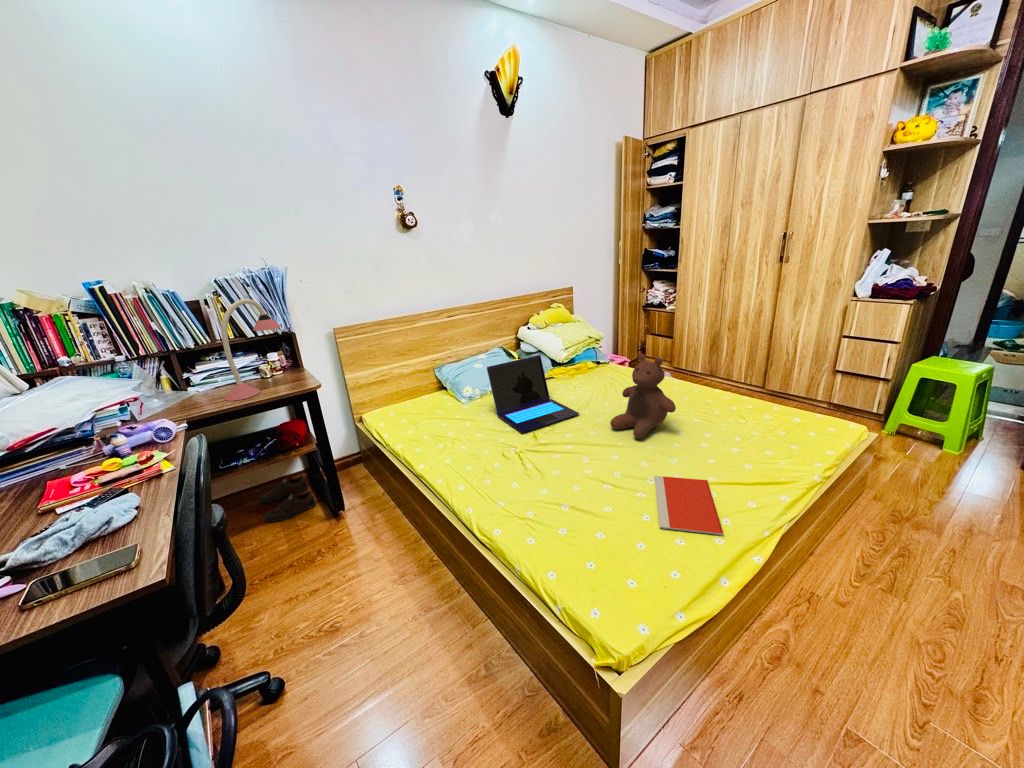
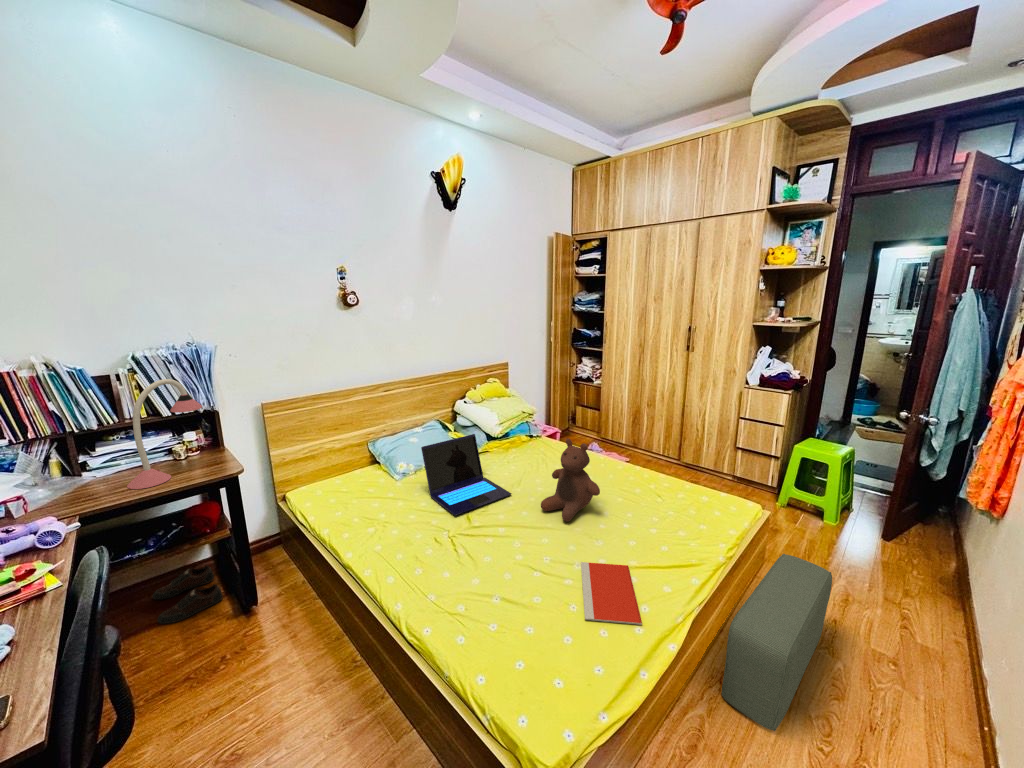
pouf: none [811,475,957,652] -> present [722,554,832,731]

